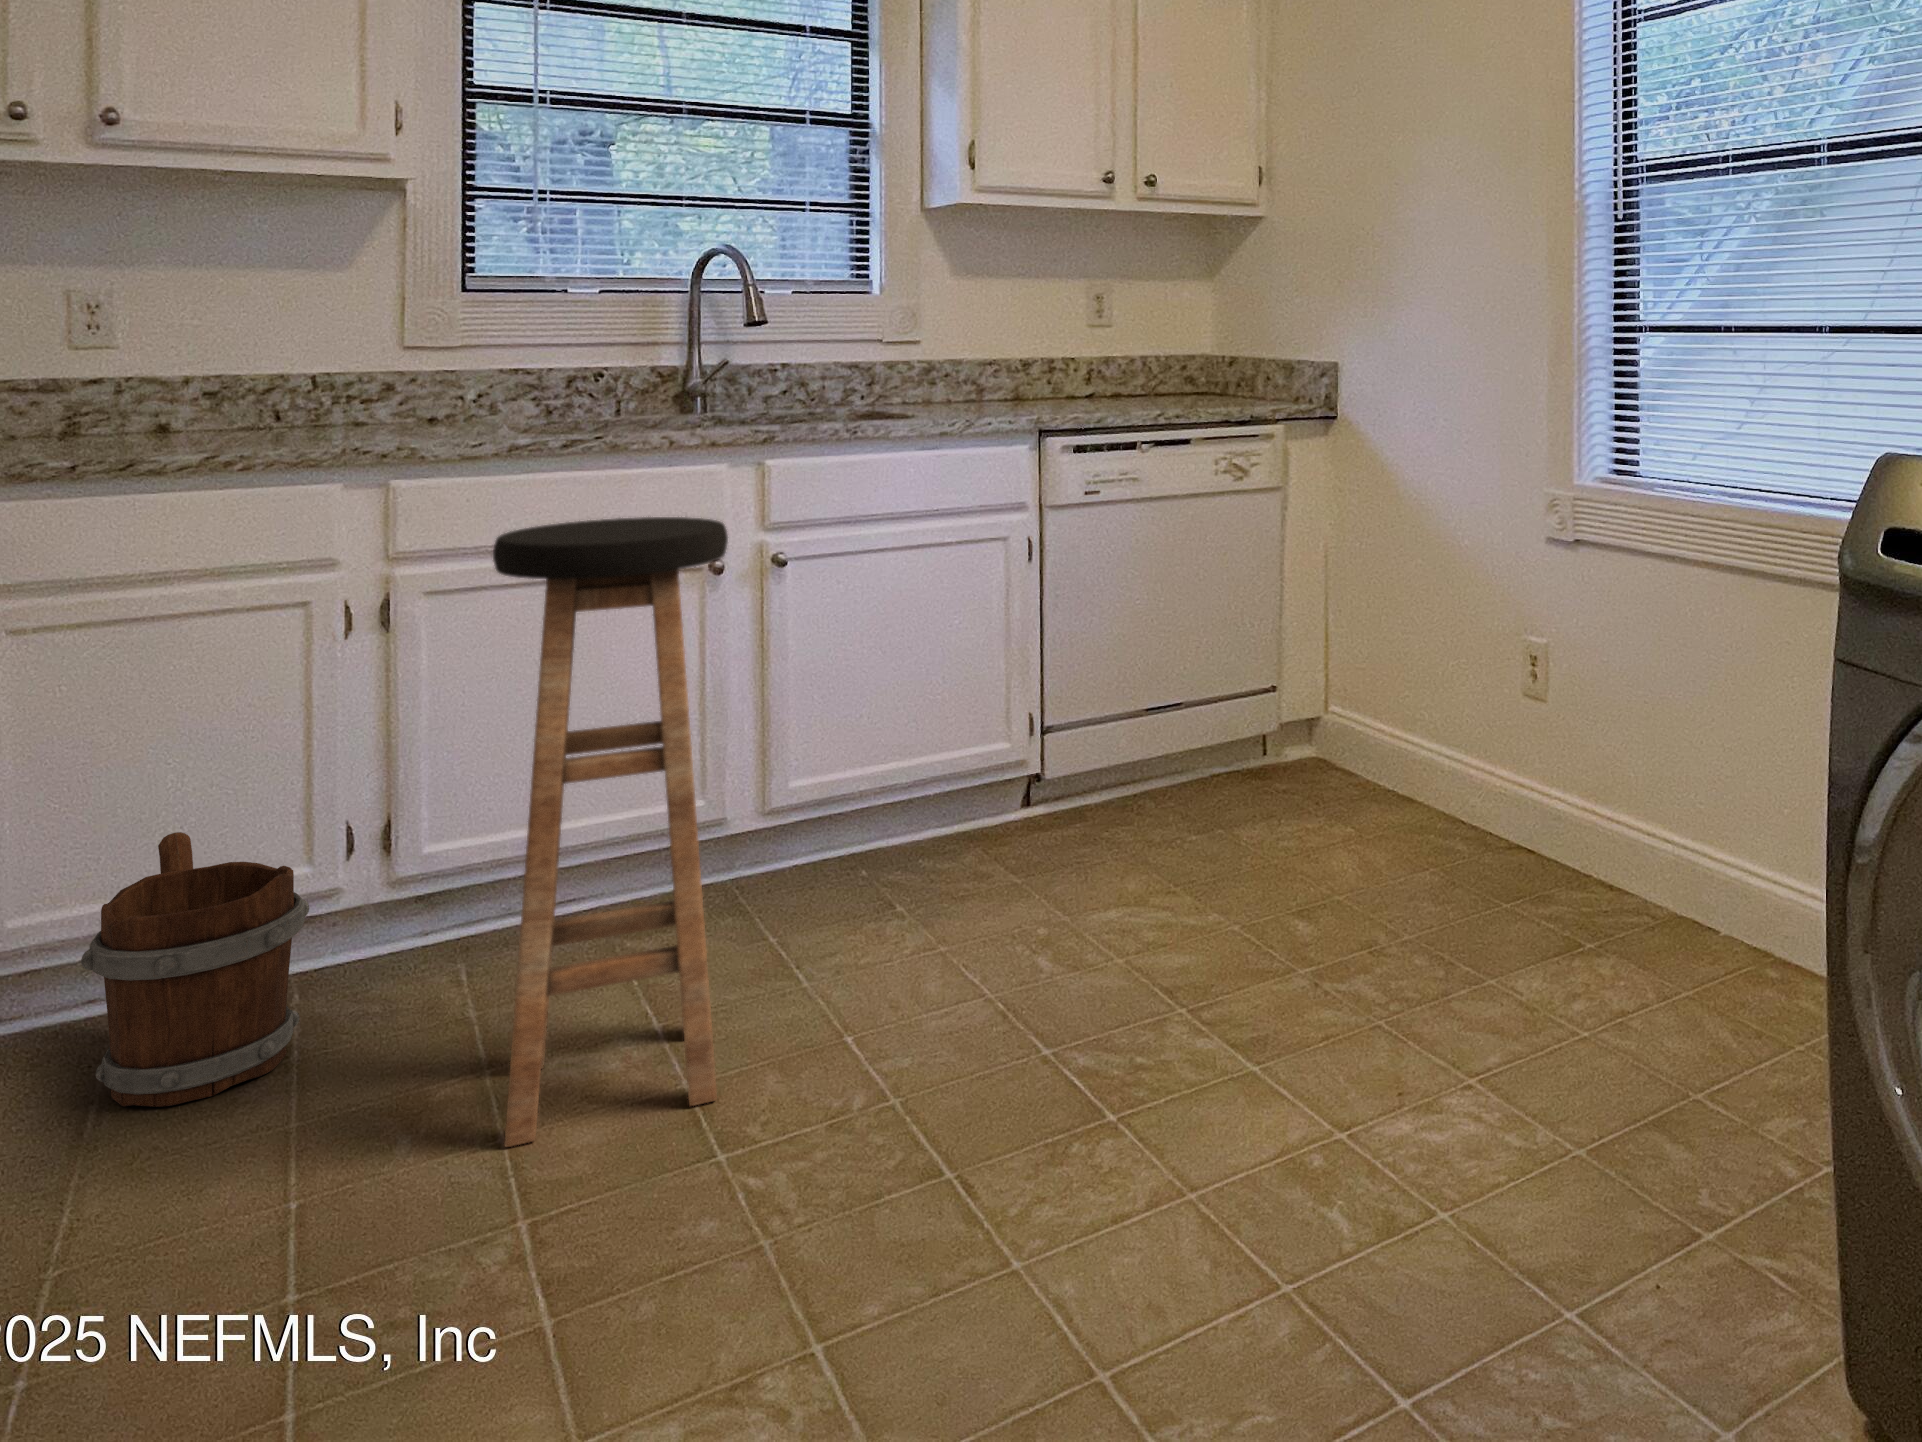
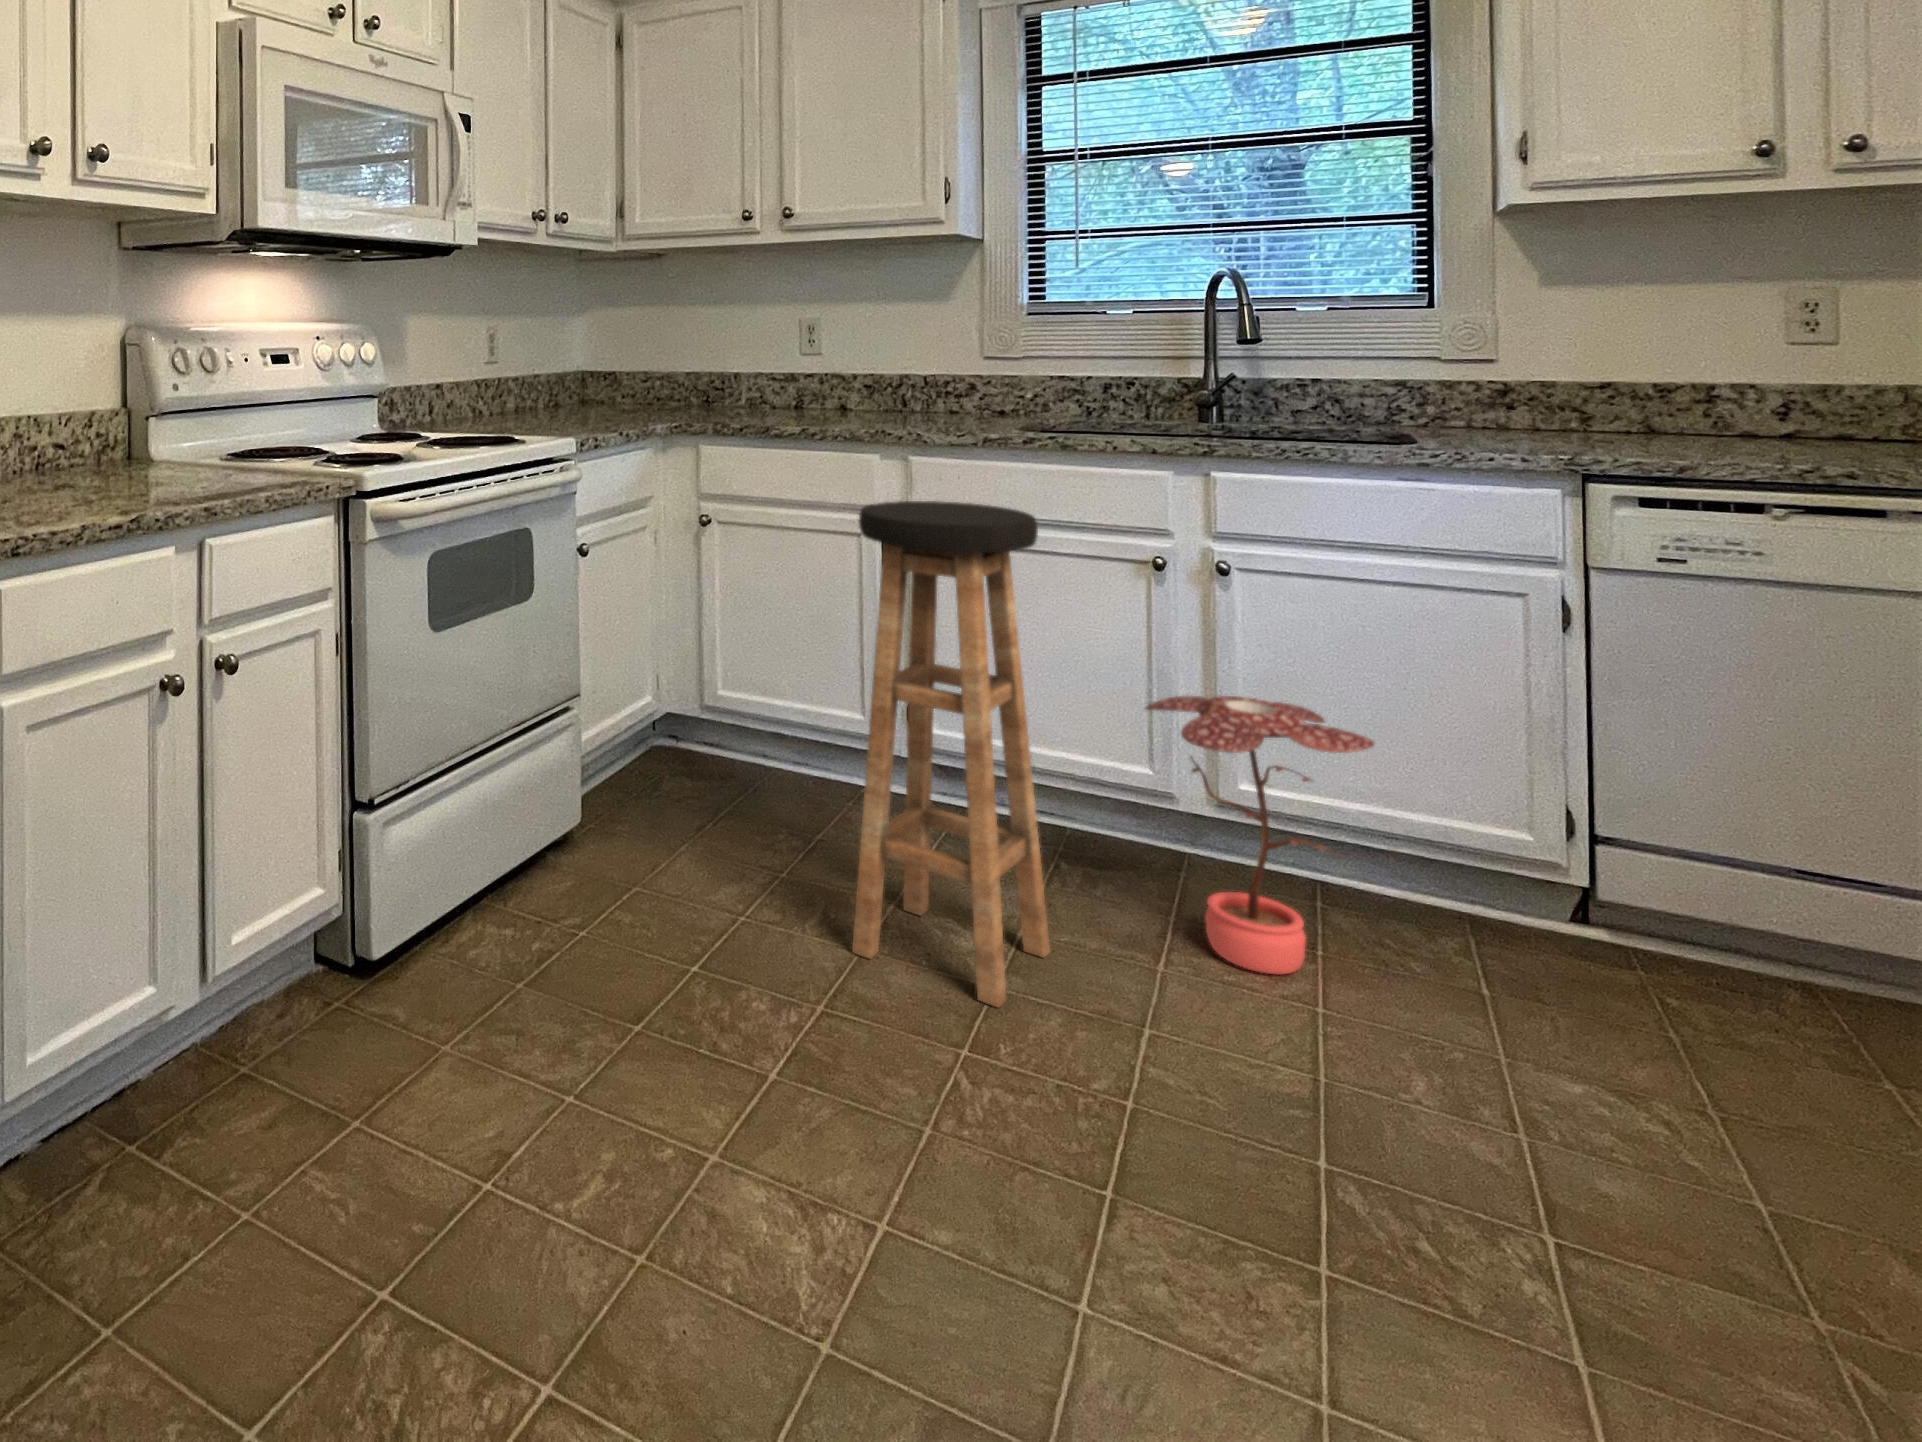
potted plant: none [762,678,972,951] -> present [1146,696,1374,975]
bucket: present [81,832,309,1107] -> none [711,663,827,834]

